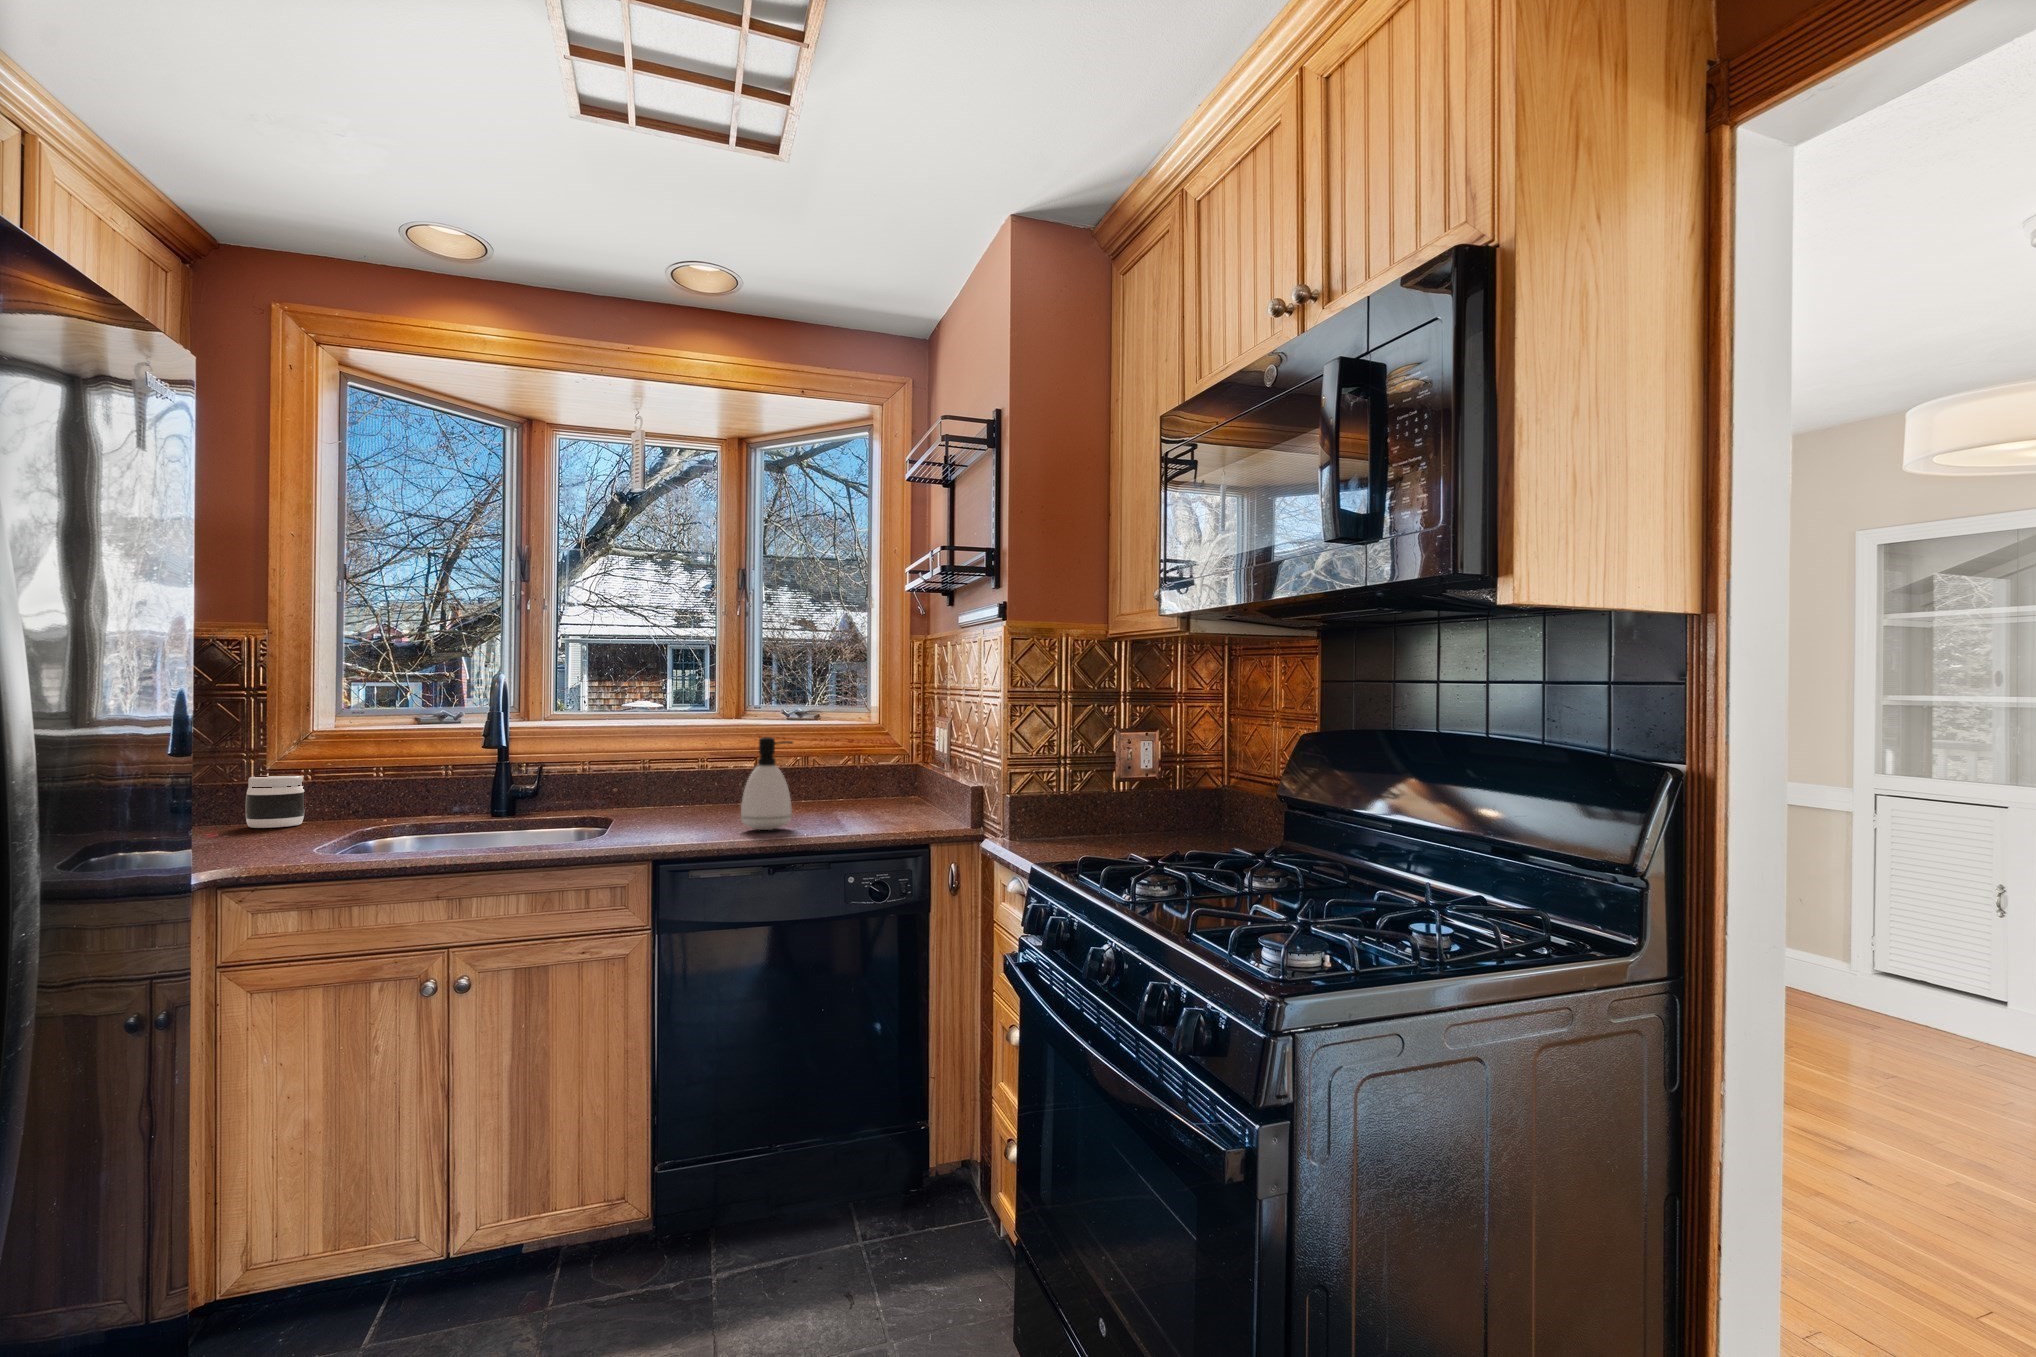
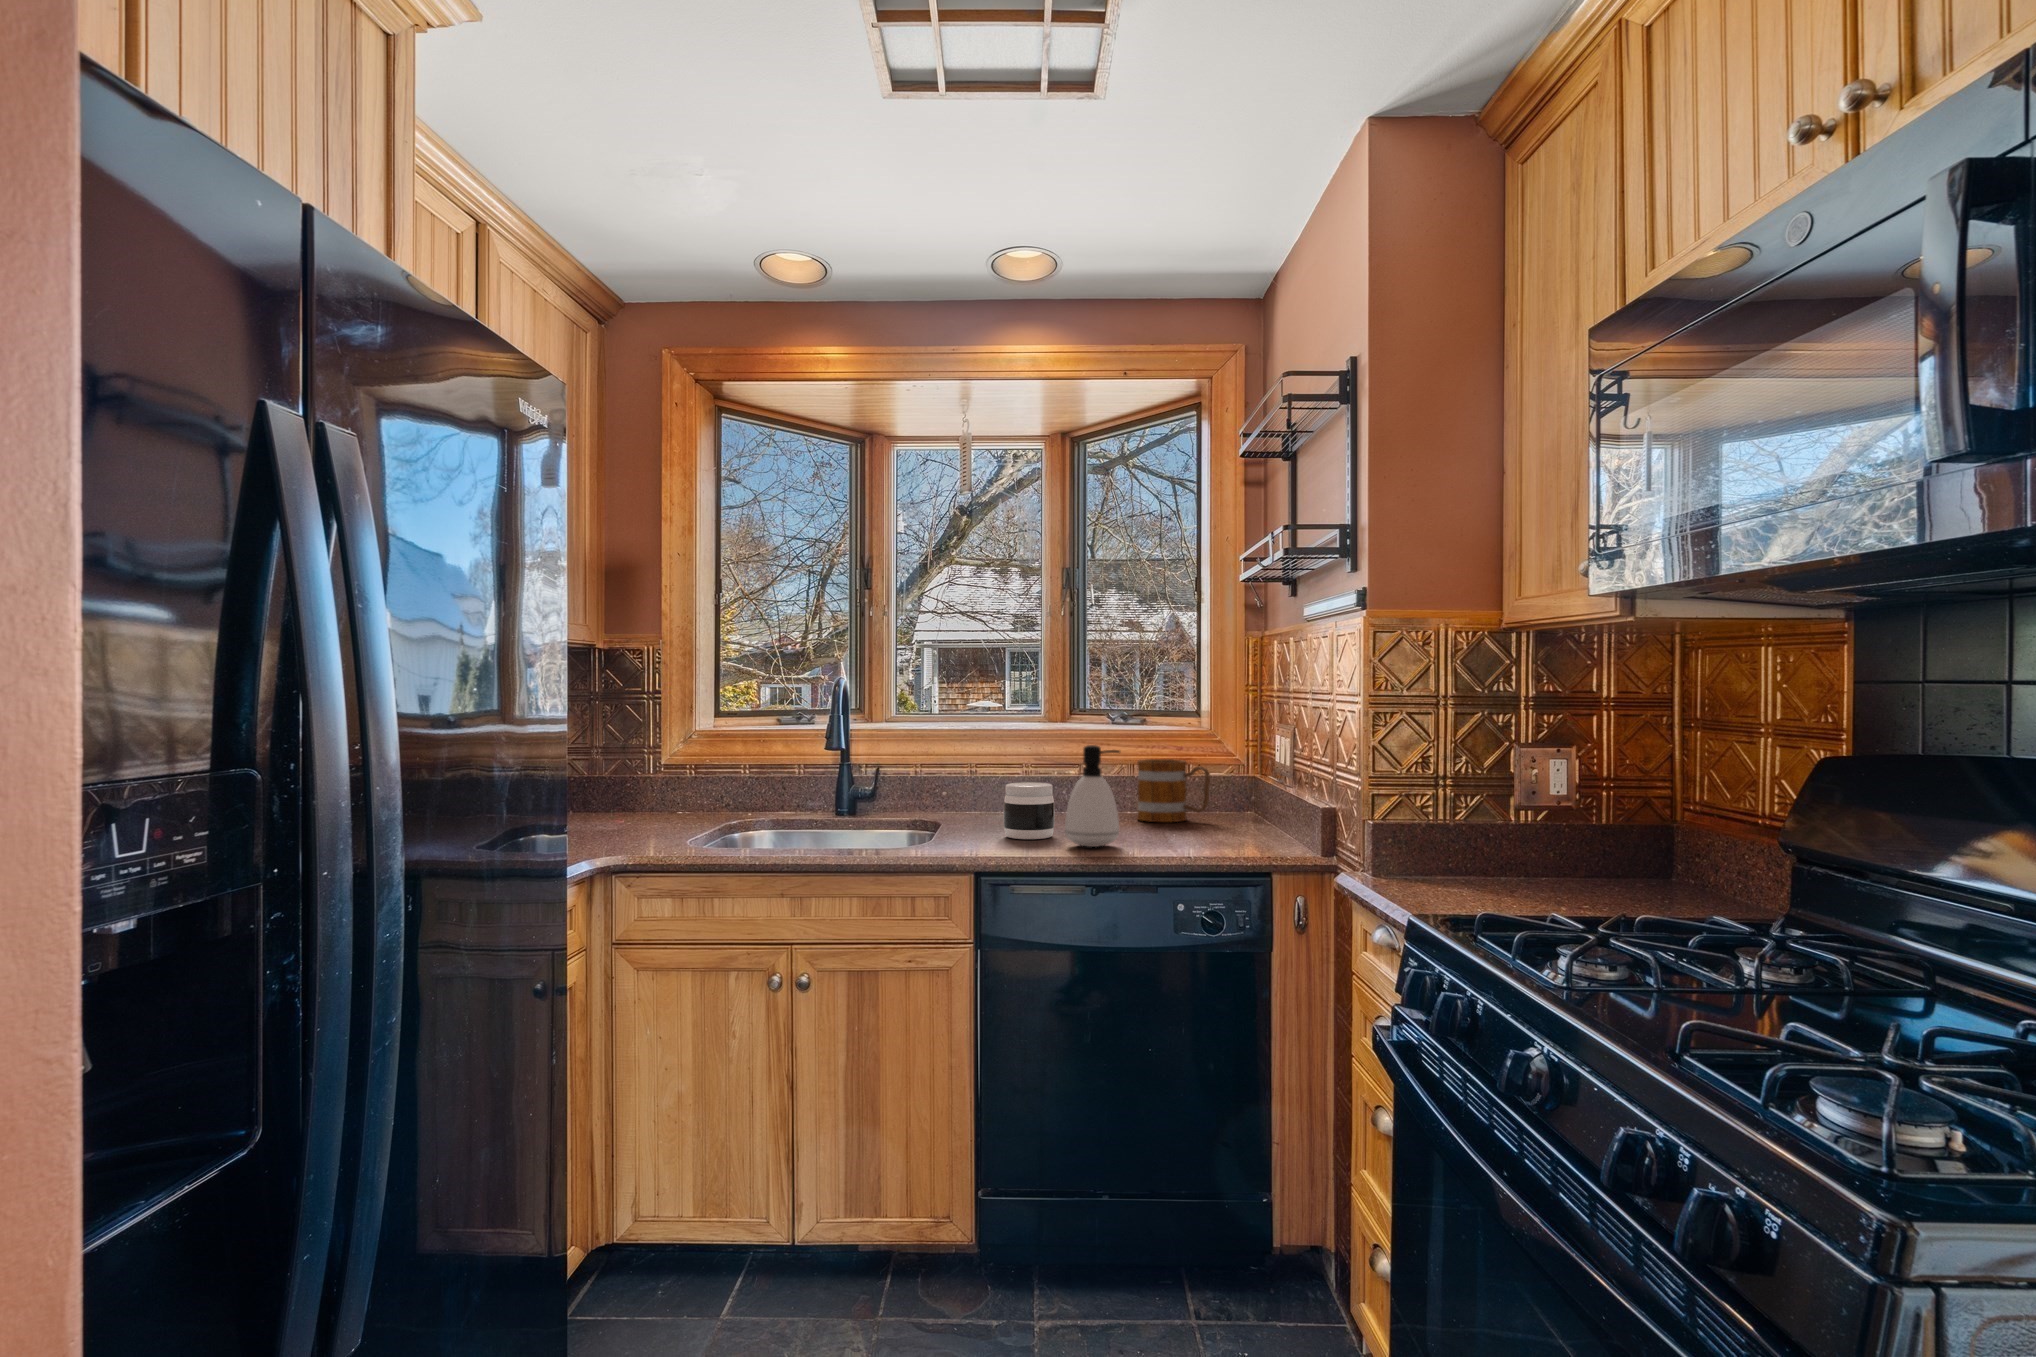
mug: none [807,751,875,809] -> present [1137,759,1210,822]
jar: present [246,776,305,828] -> present [1003,782,1055,839]

